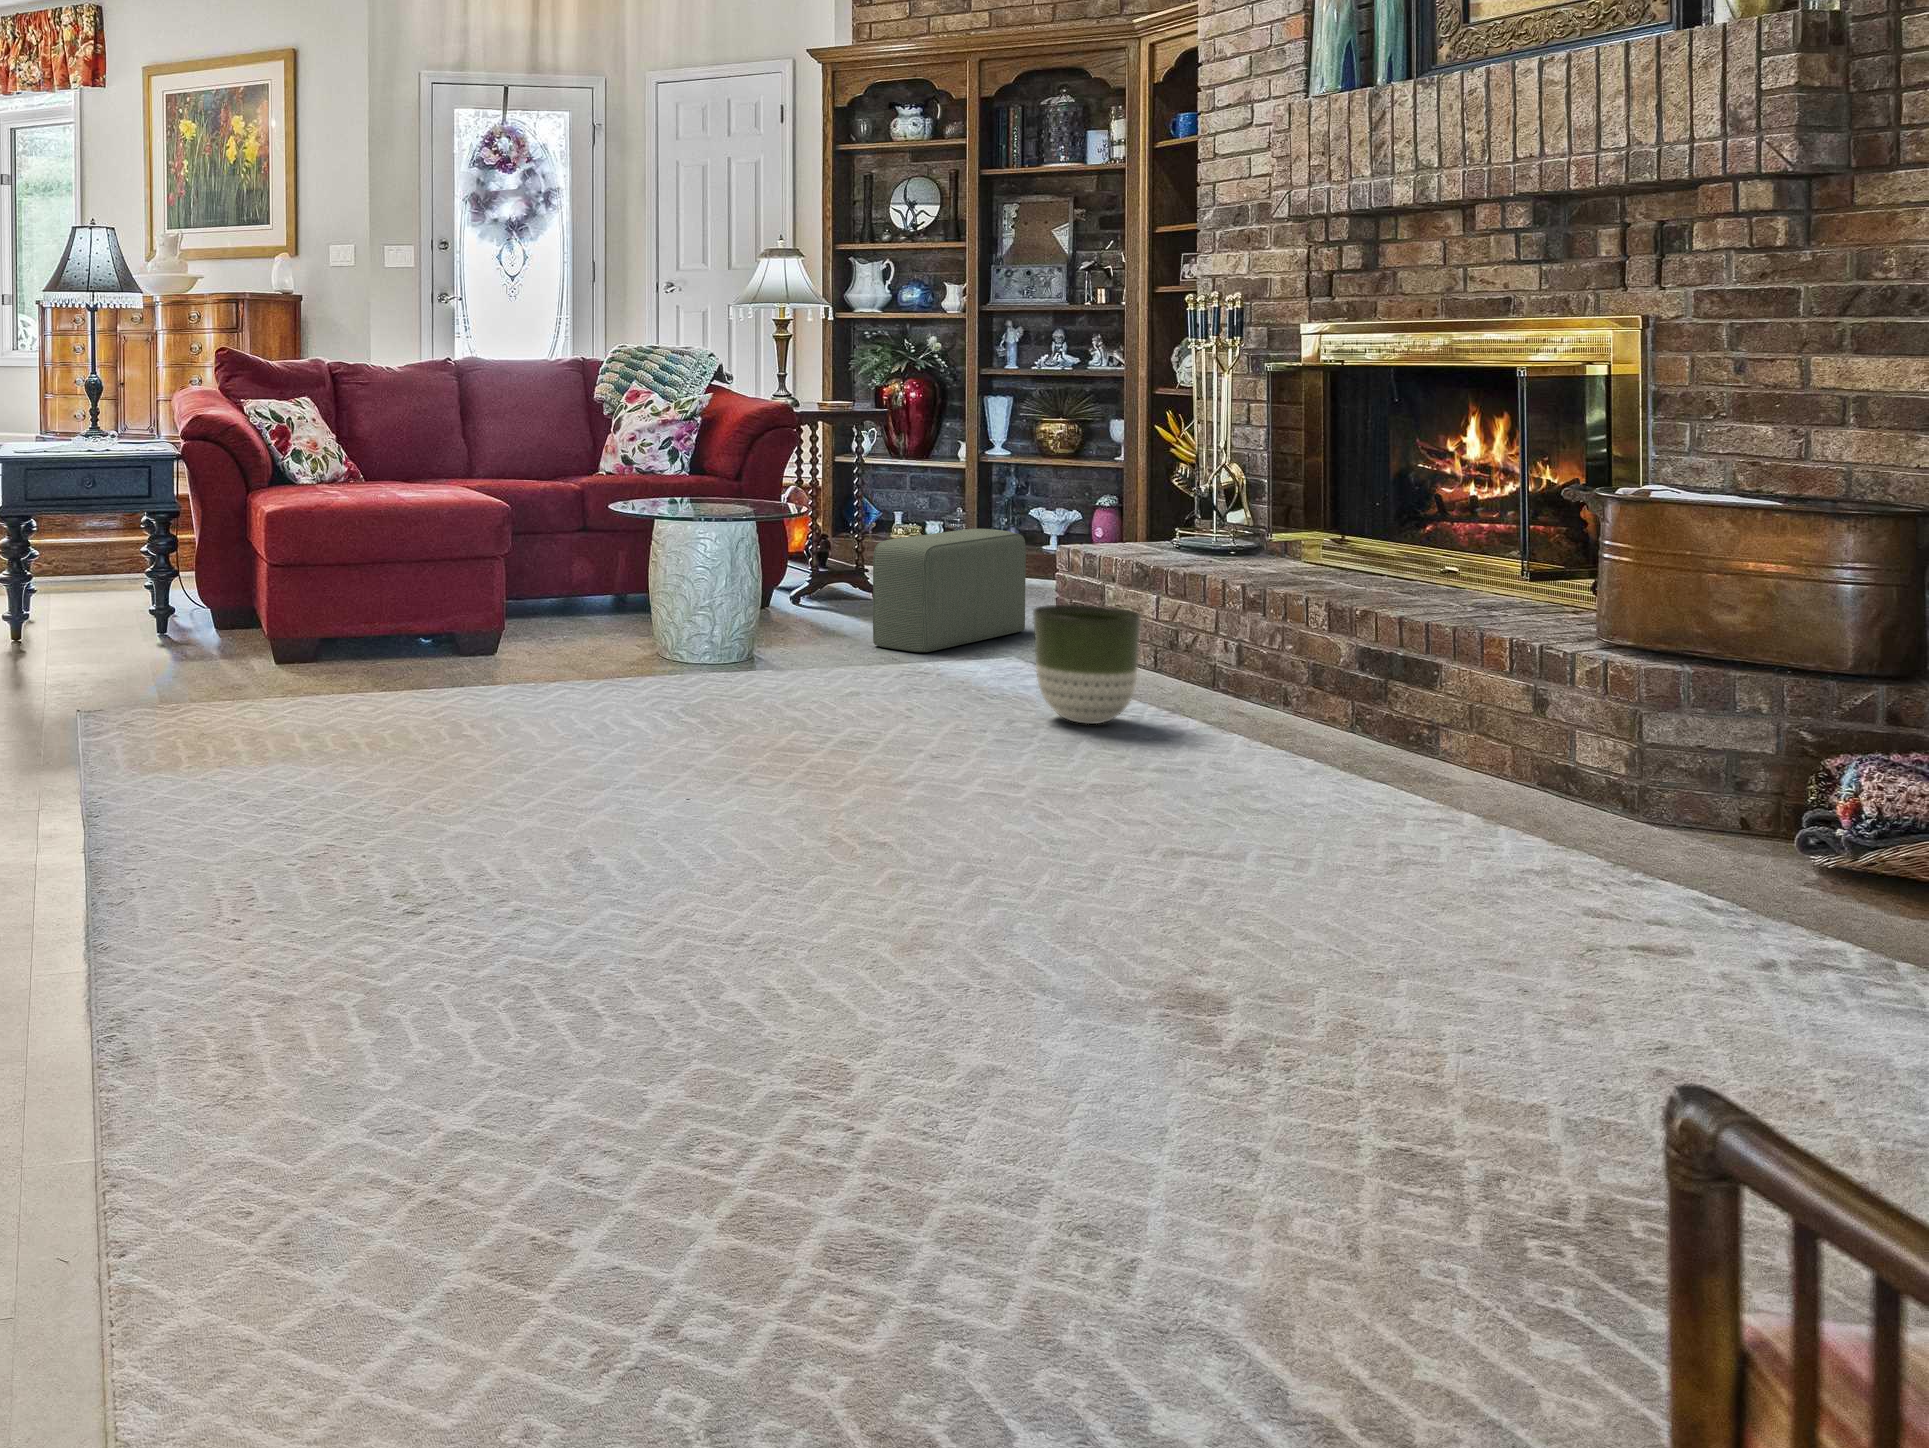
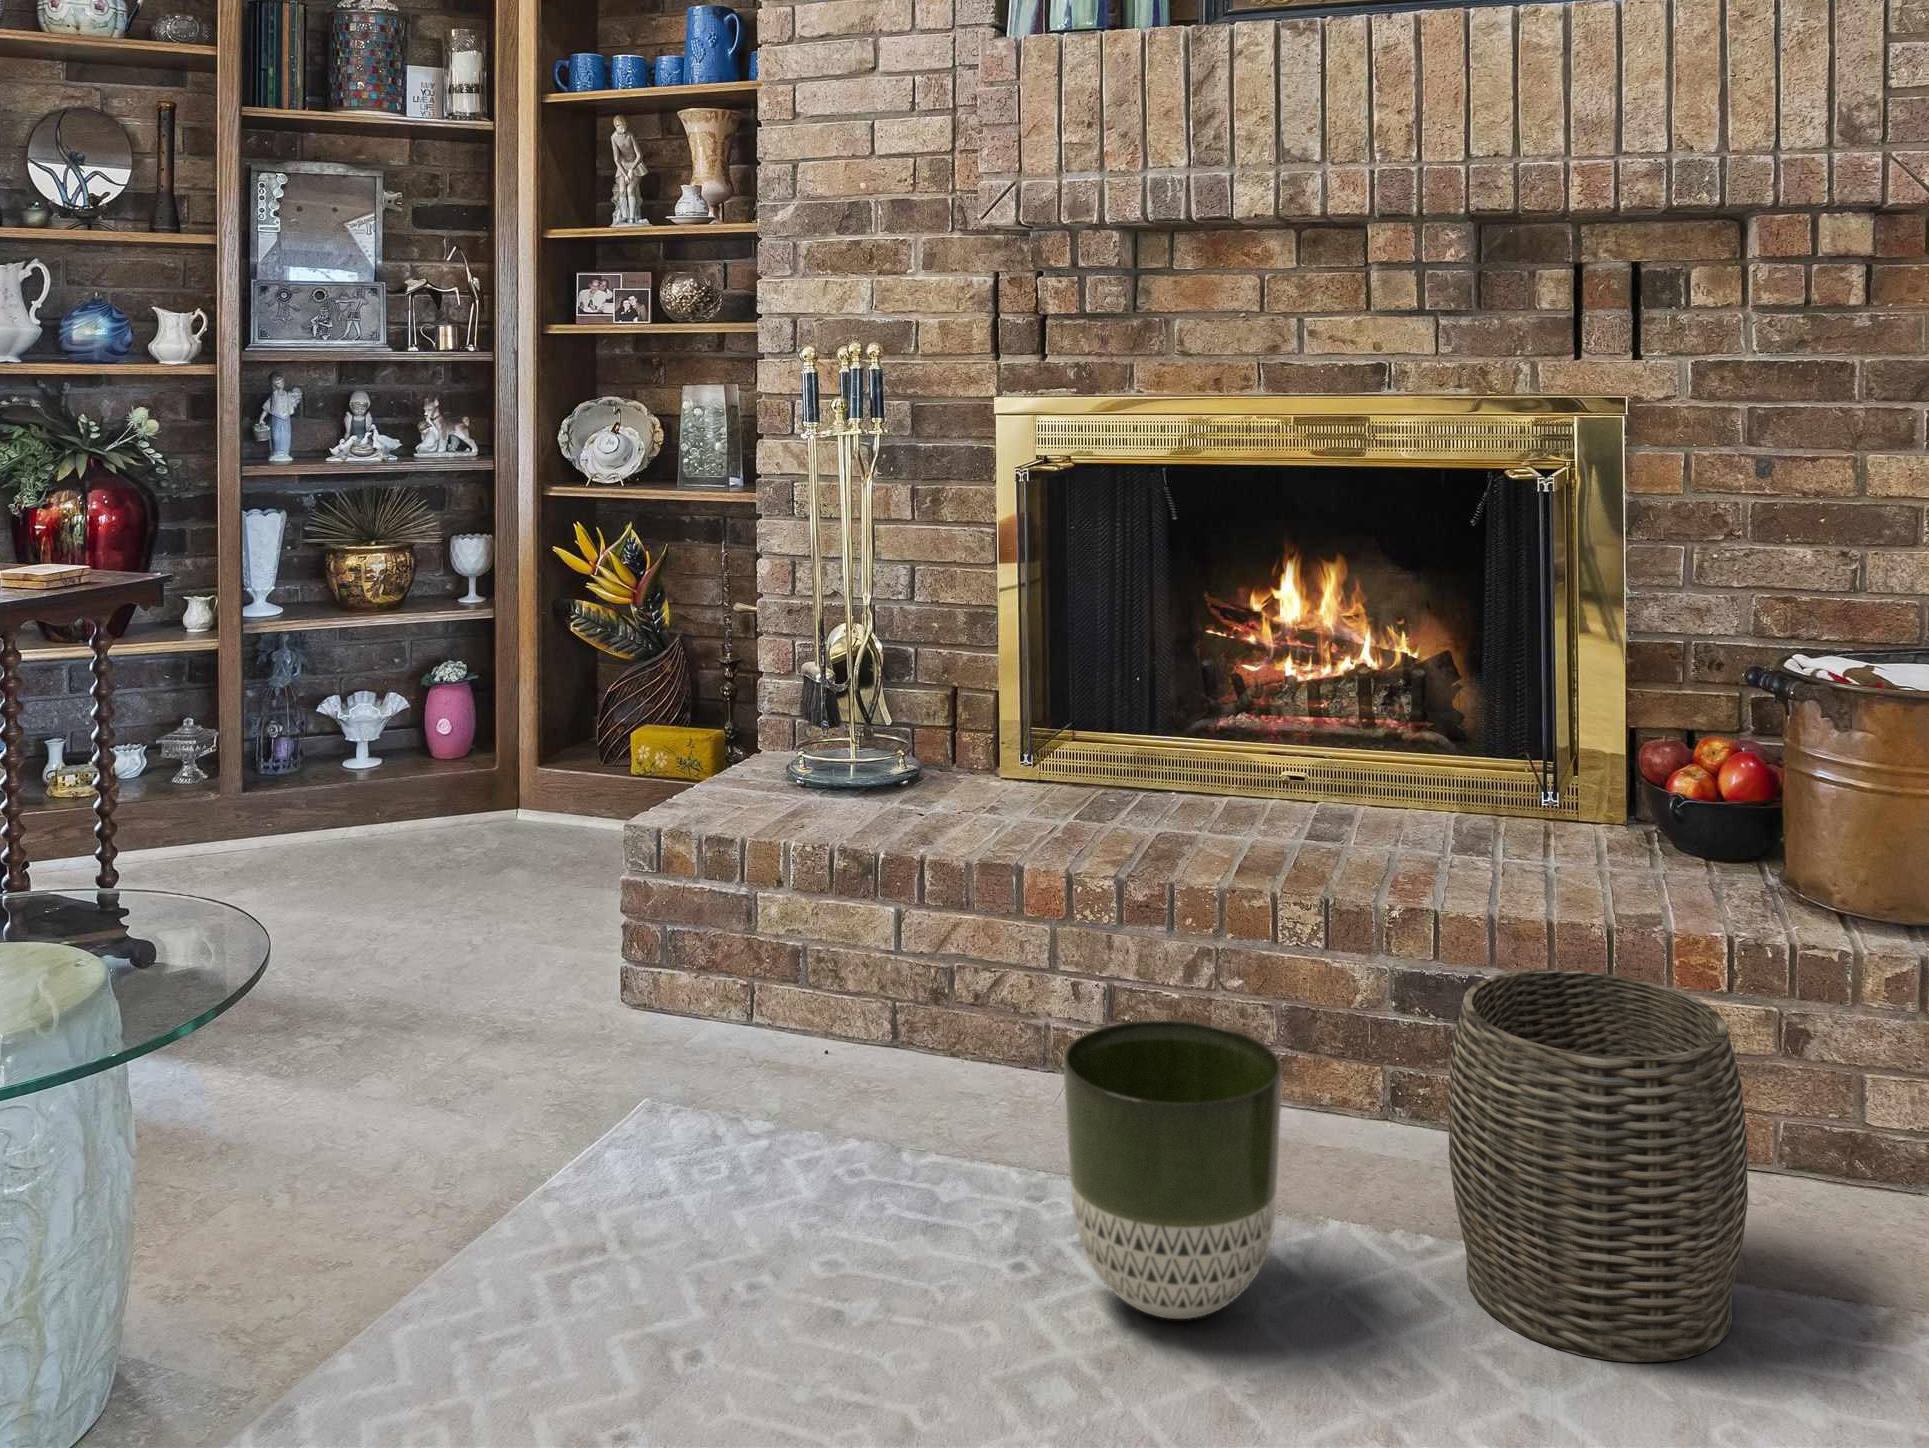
pouf: present [873,529,1026,652] -> none [388,800,554,1147]
woven basket: none [1205,610,1366,777] -> present [1448,970,1748,1362]

